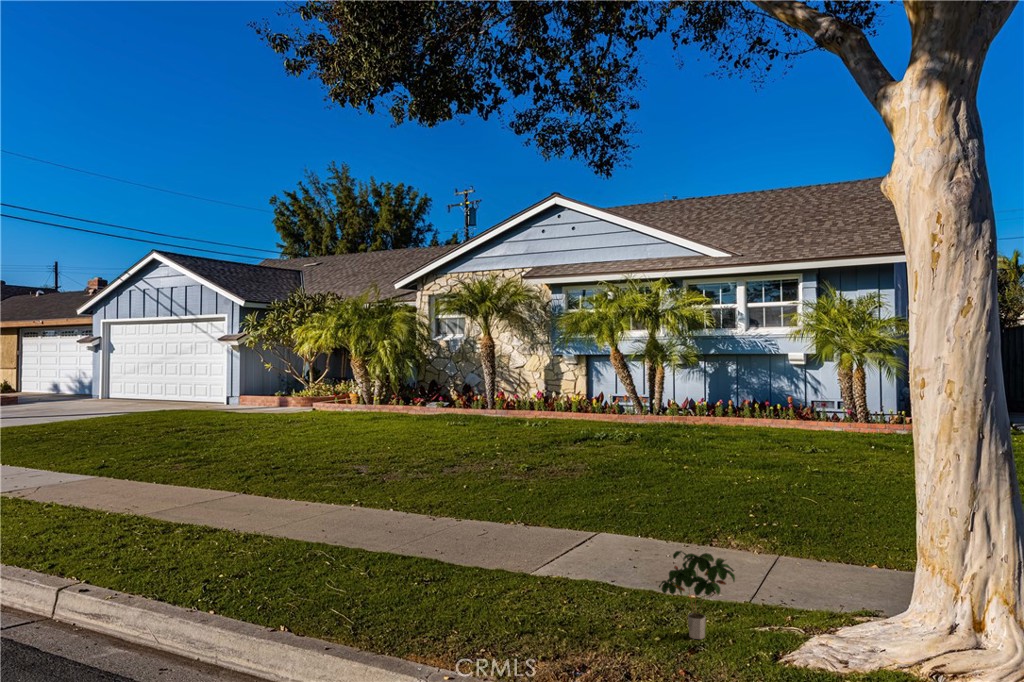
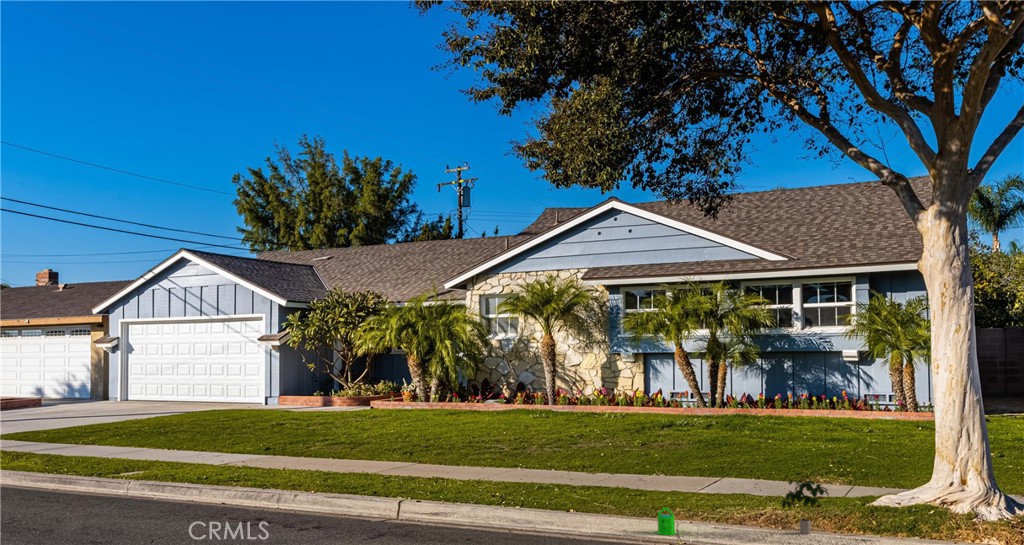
watering can: none [464,588,495,633] -> present [657,507,676,535]

